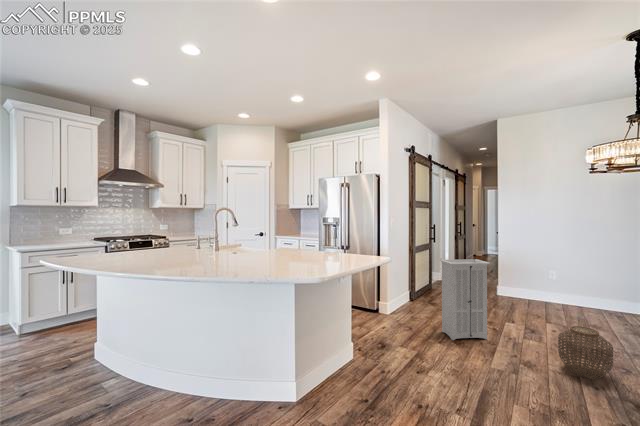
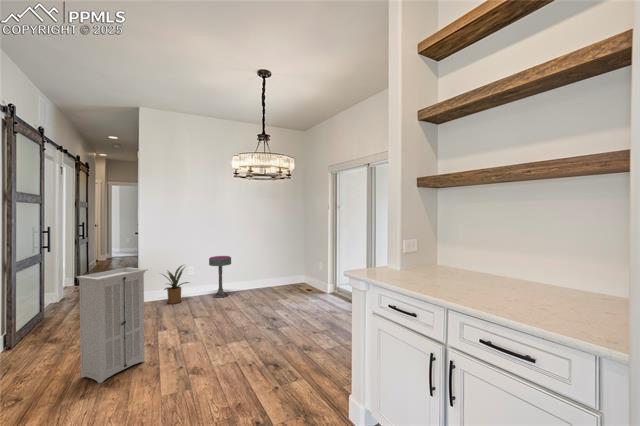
bar stool: none [574,265,606,314] -> present [209,256,231,298]
house plant: none [511,268,551,305] -> present [164,265,188,304]
woven basket: present [558,326,613,379] -> none [219,314,259,361]

